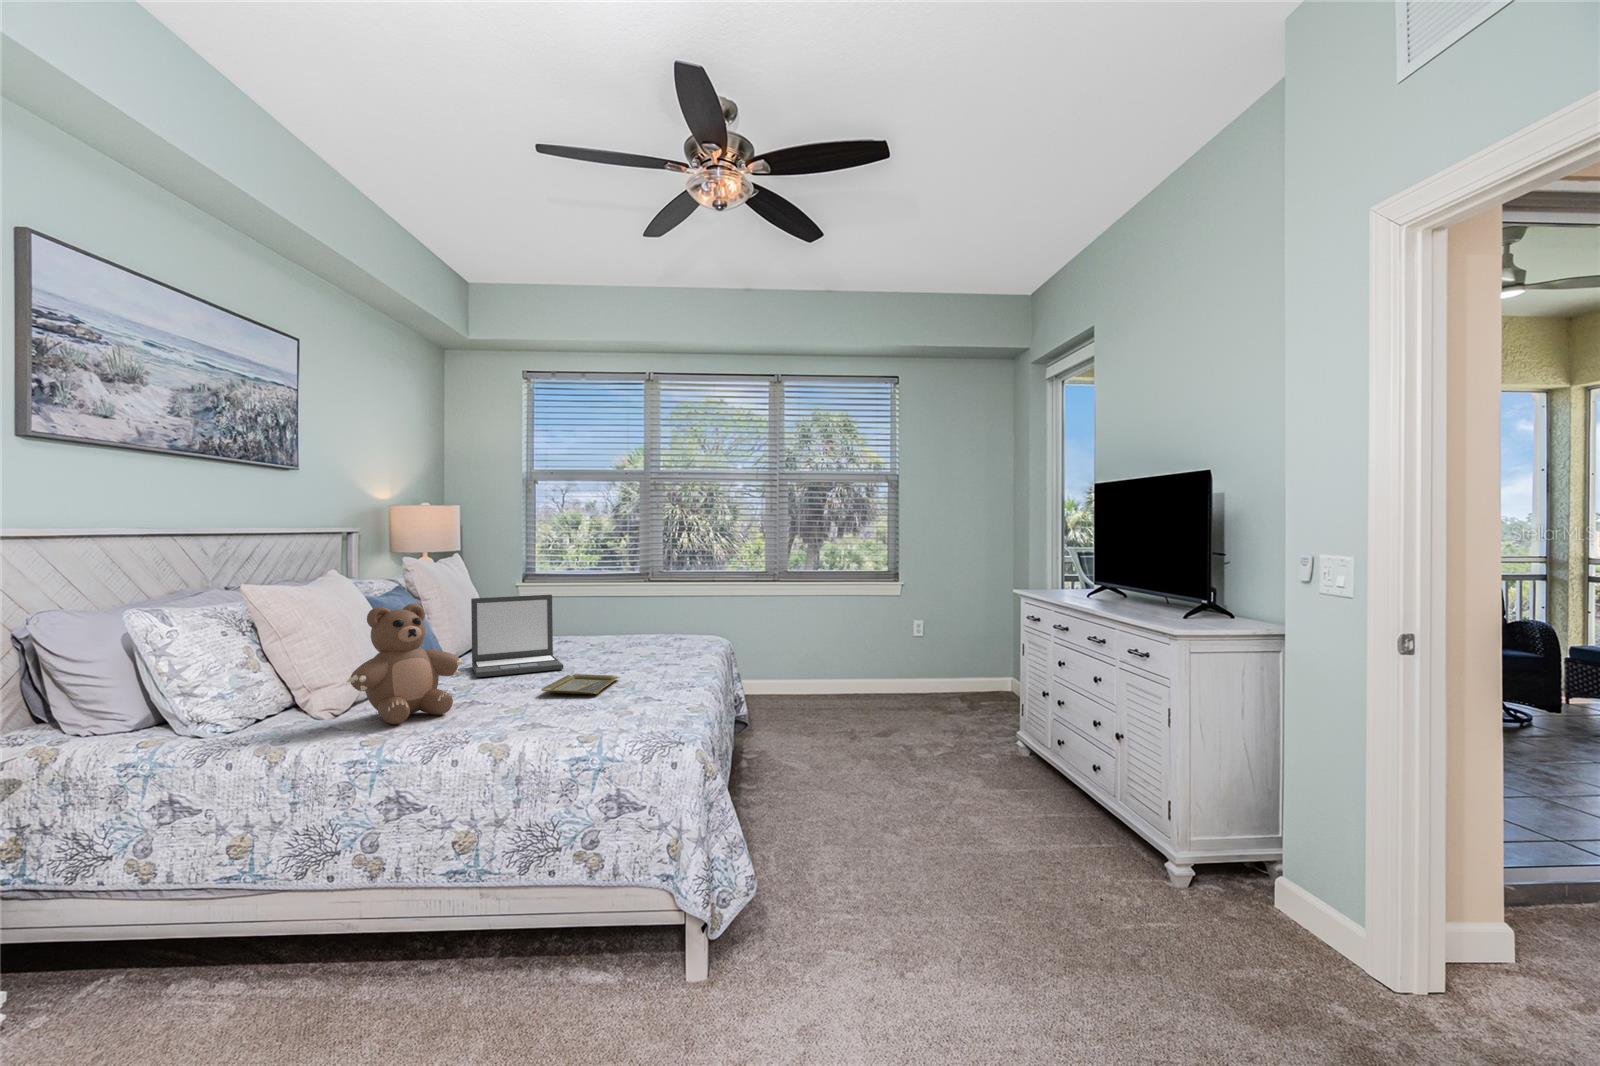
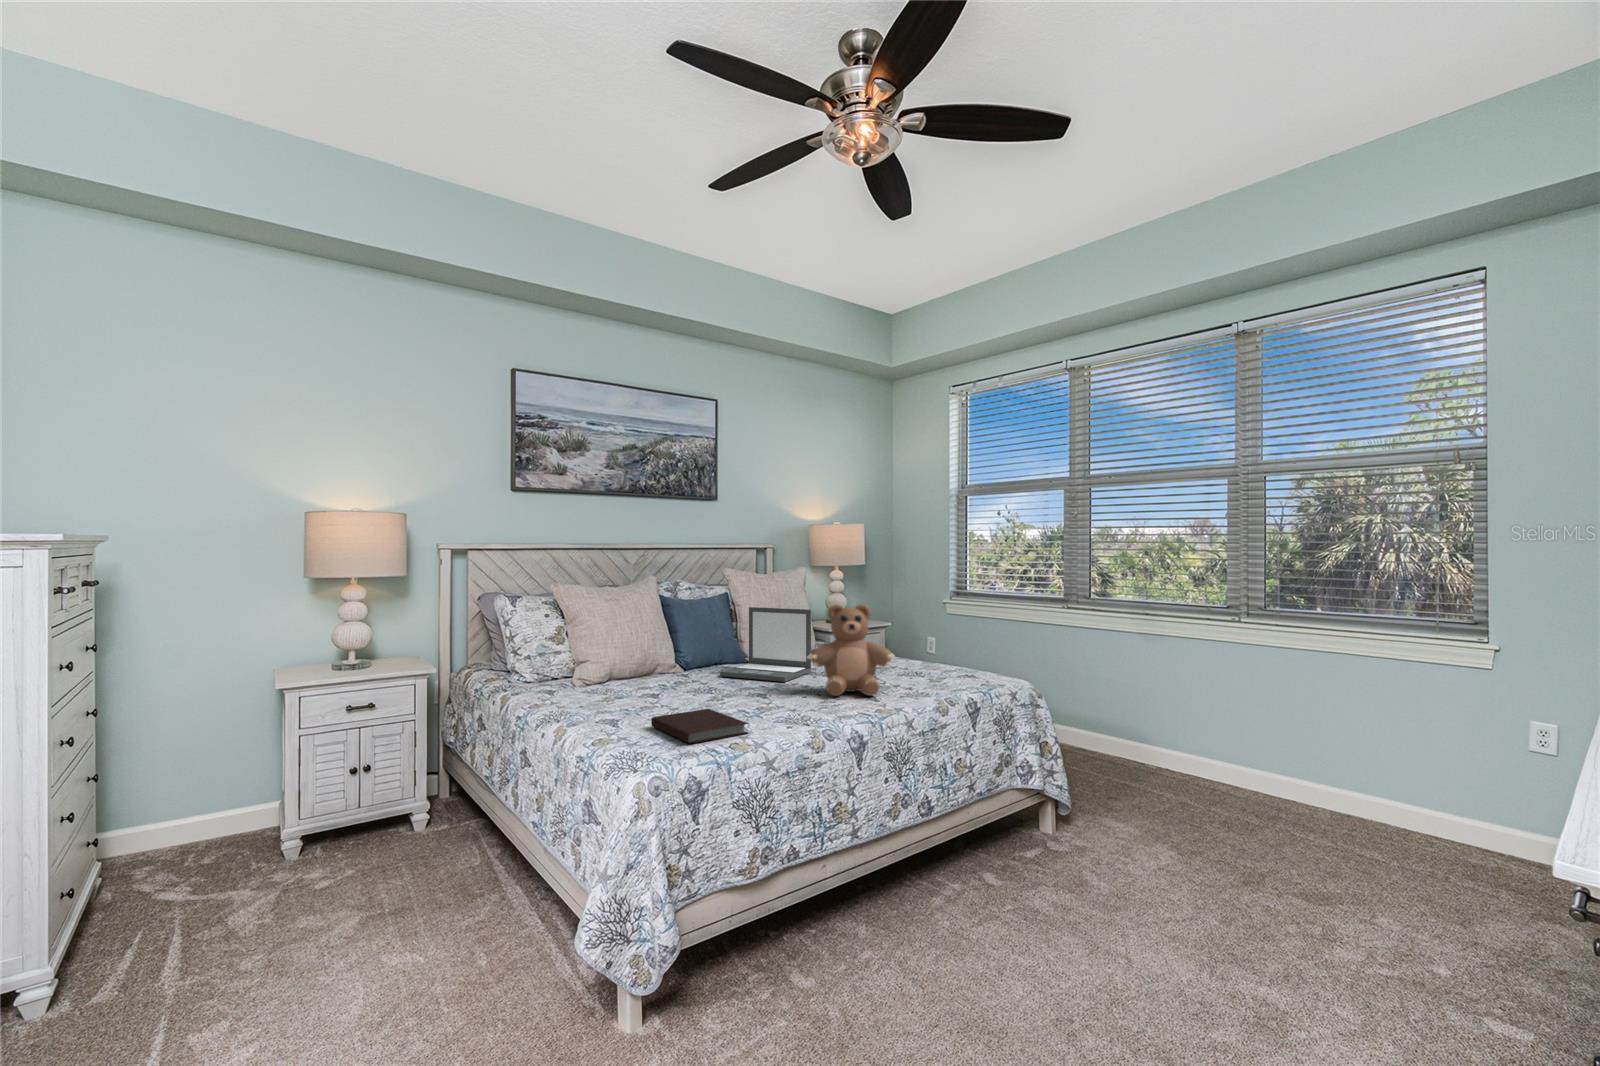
teddy bear: present [347,604,464,724] -> present [808,604,895,696]
tray: present [541,674,620,694] -> none [699,687,787,707]
notebook: none [589,694,685,720] -> present [651,709,748,743]

